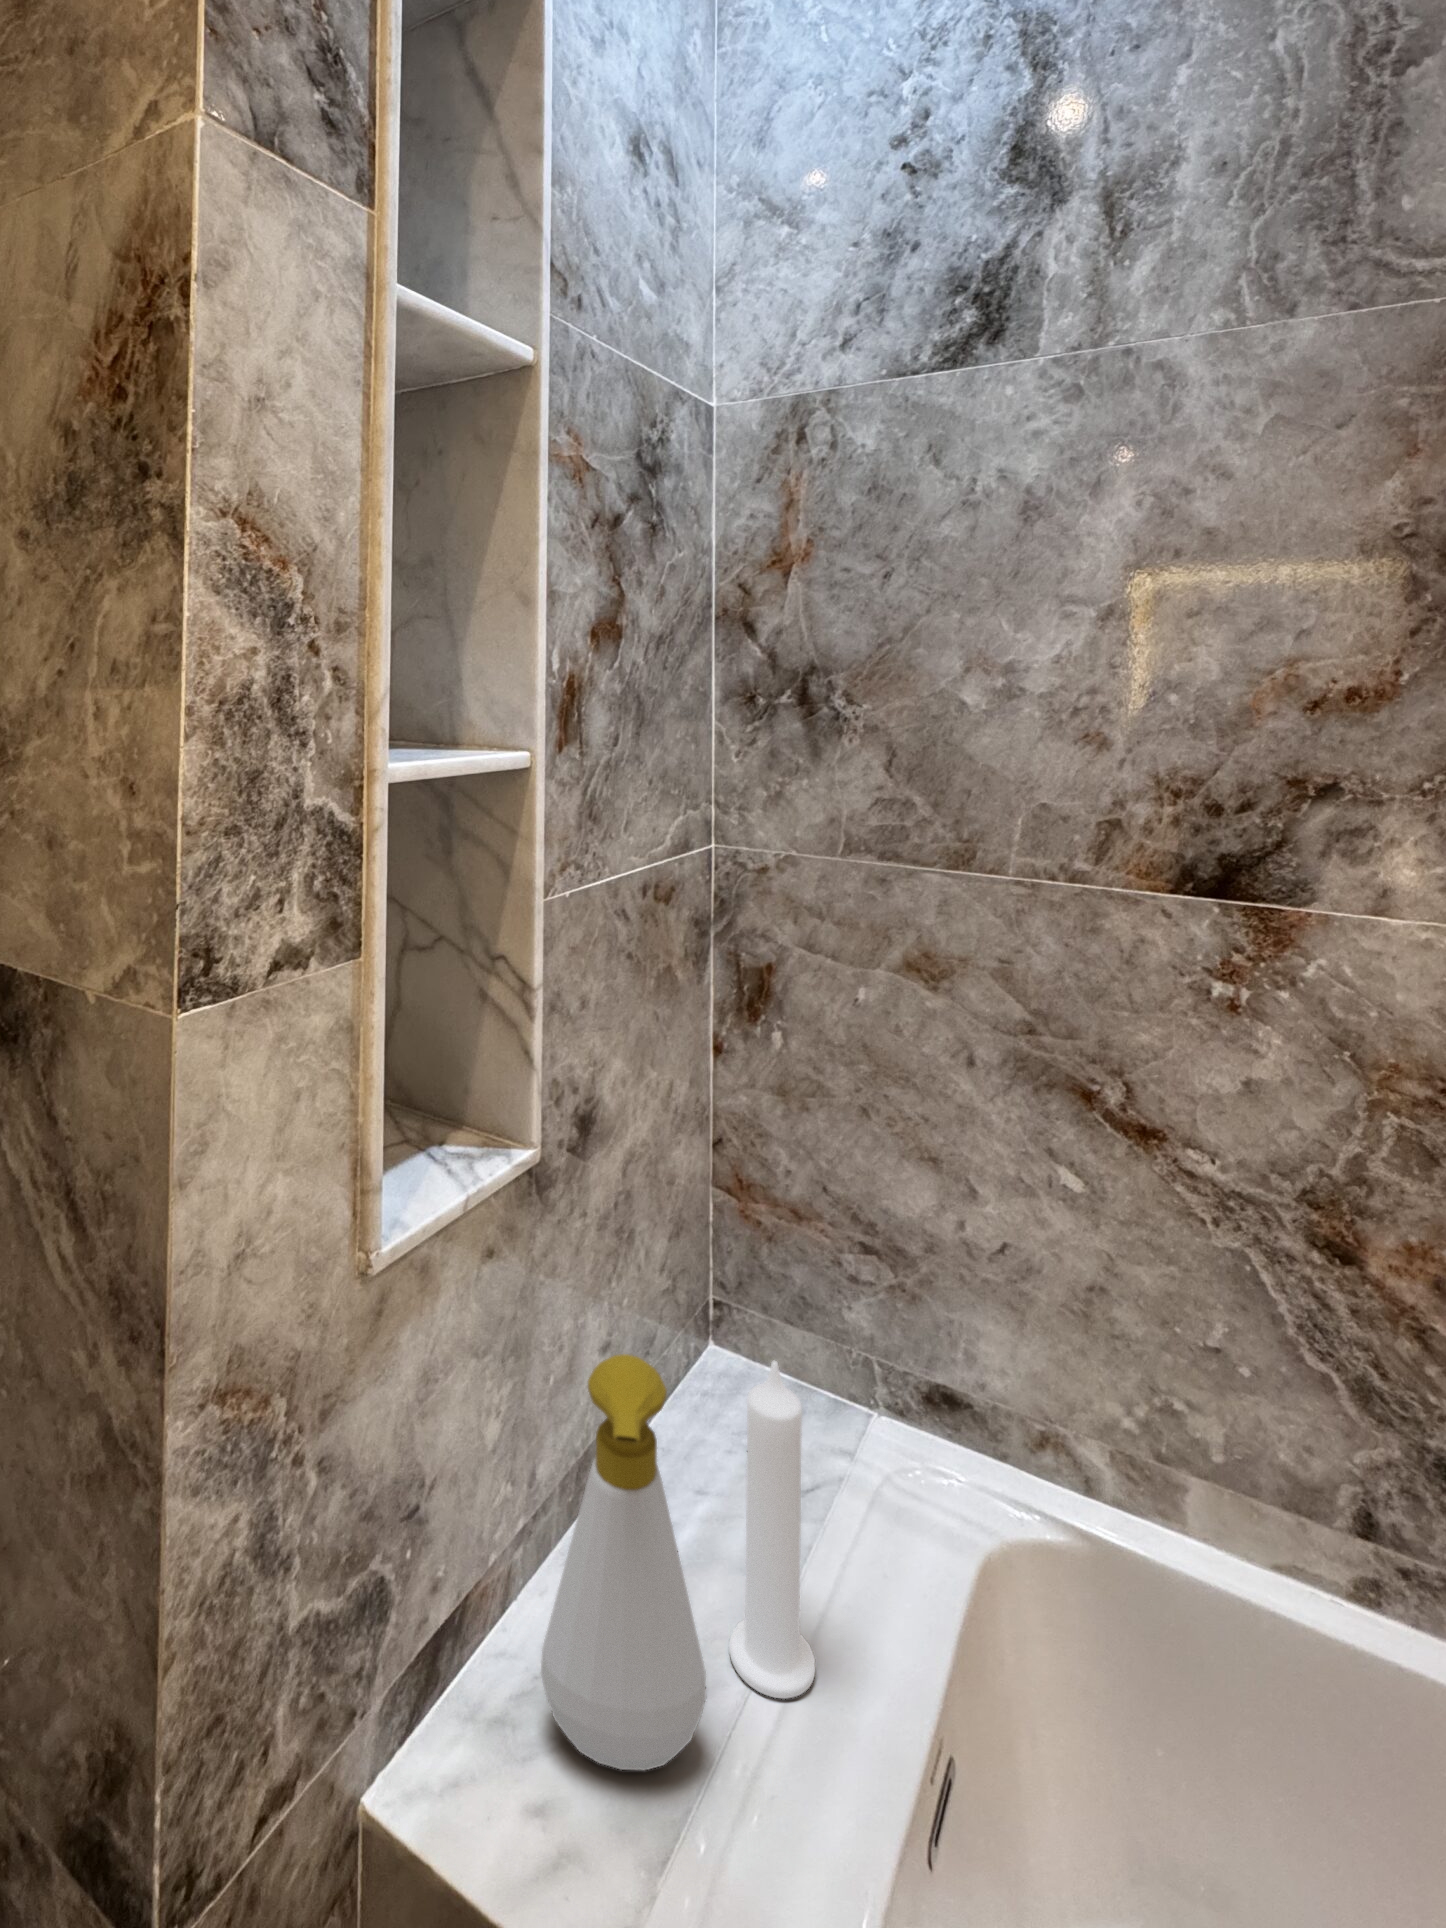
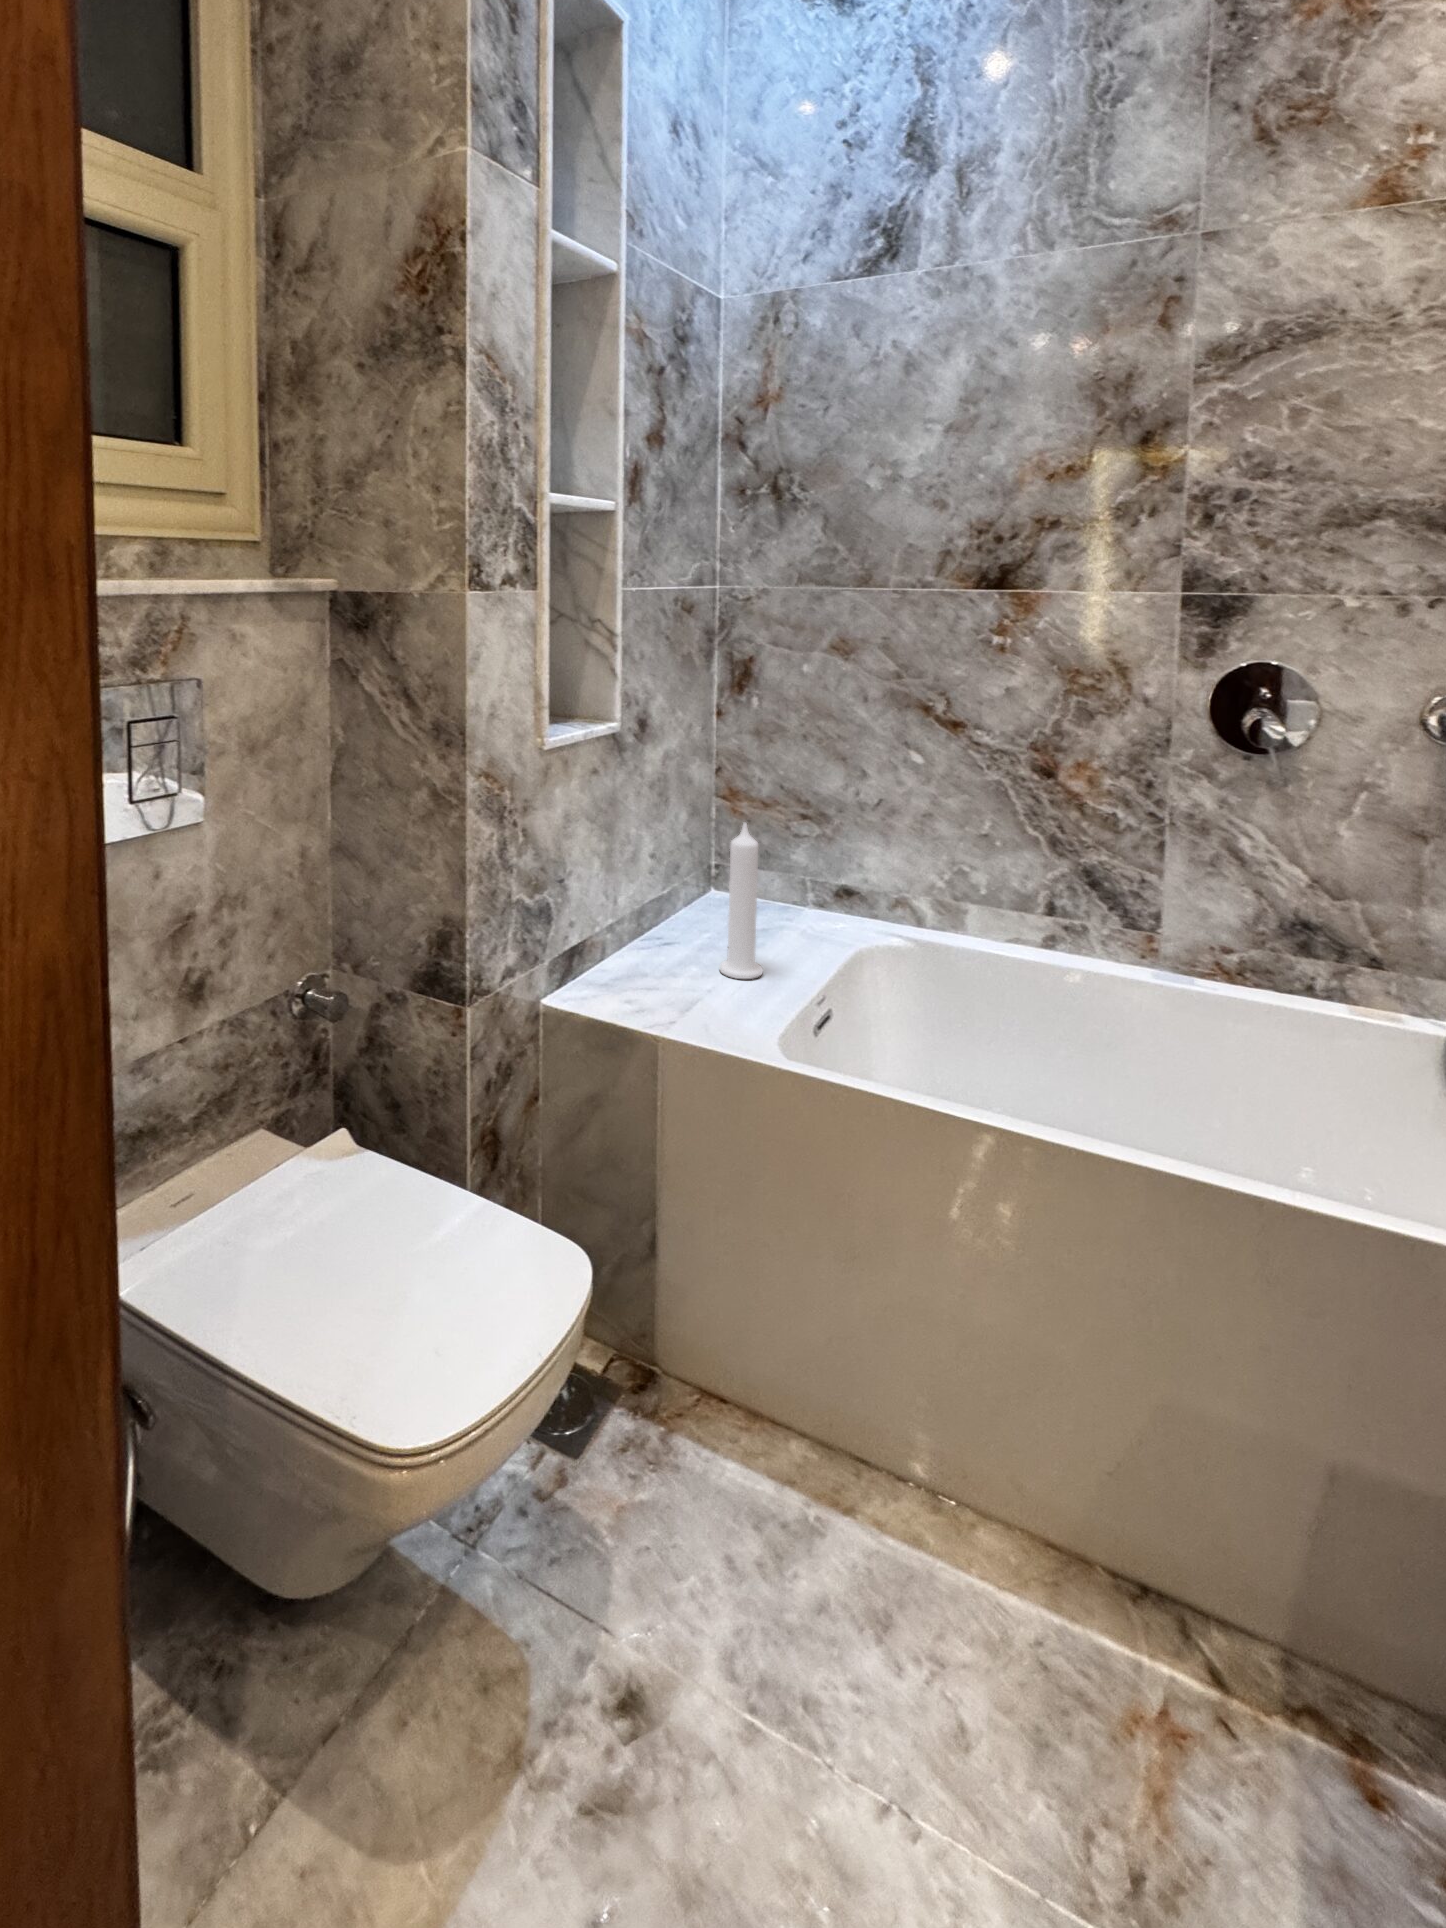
soap bottle: present [541,1354,706,1770] -> none [625,805,707,994]

